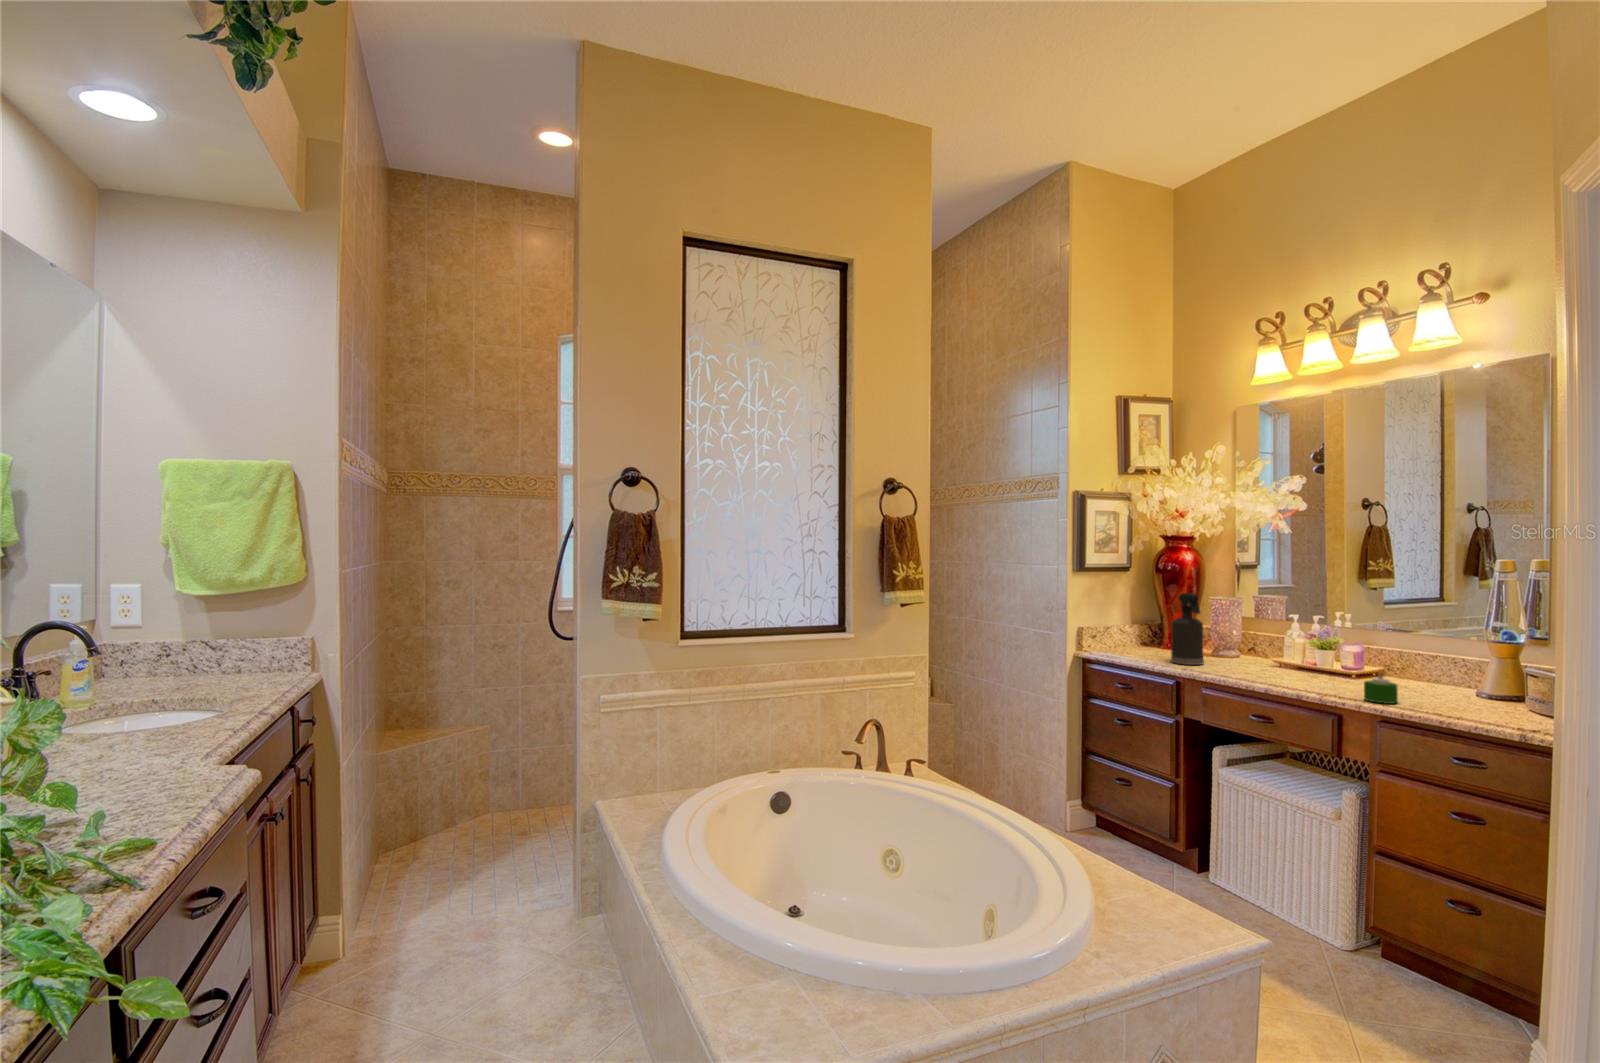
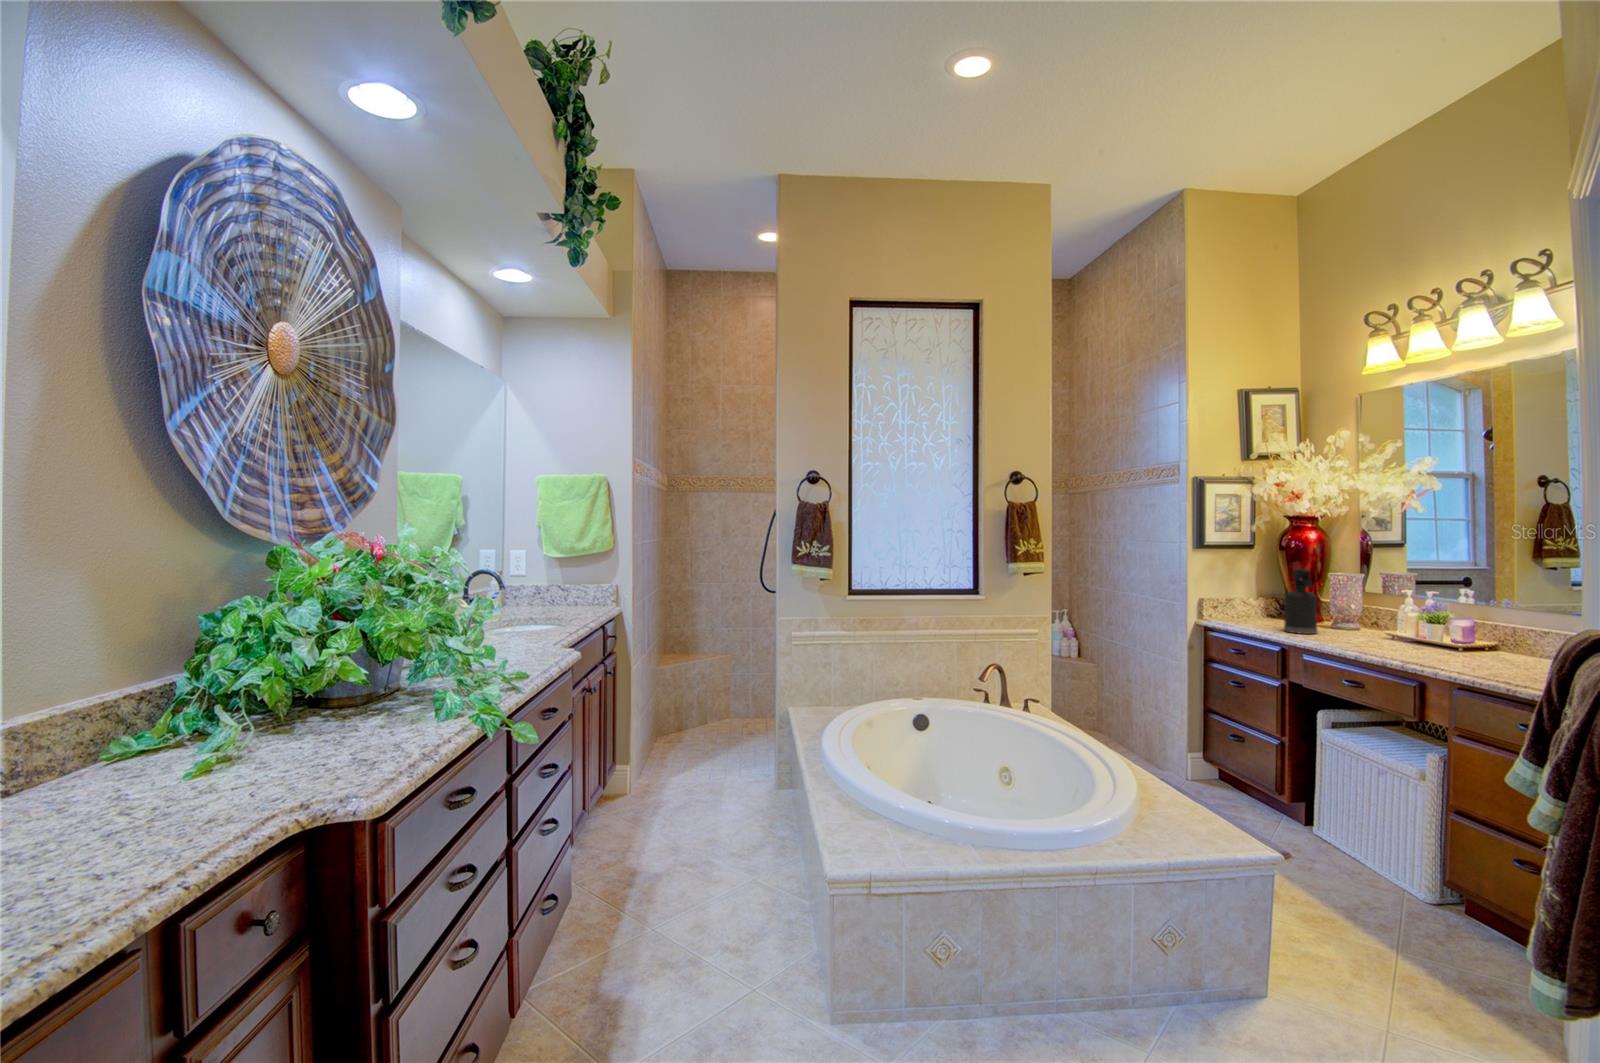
candle: present [1364,669,1398,704] -> none [1464,640,1501,673]

